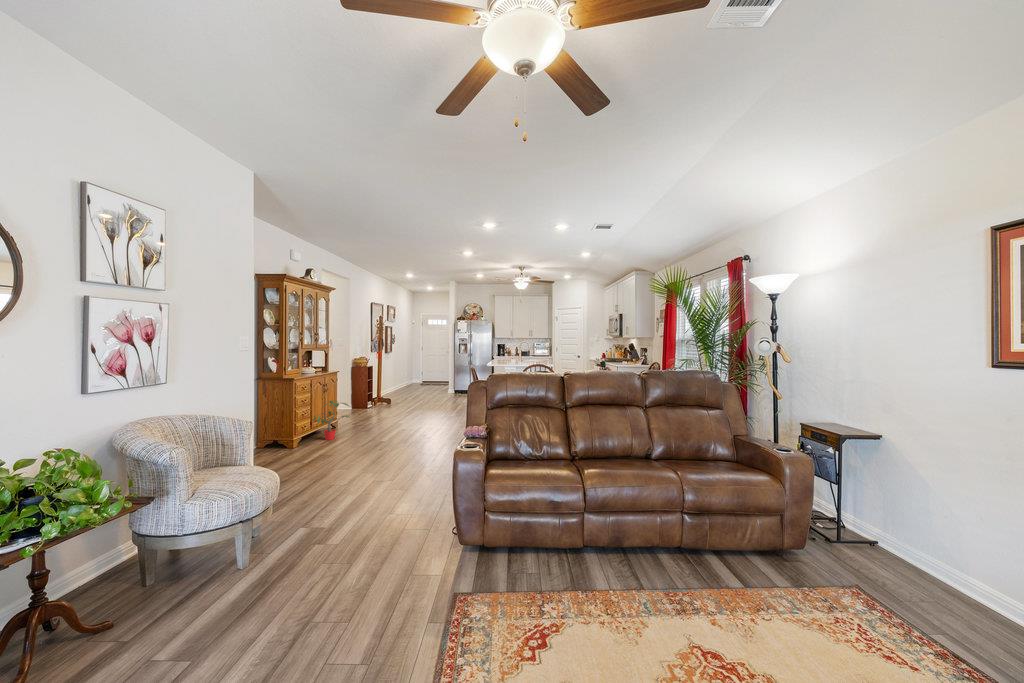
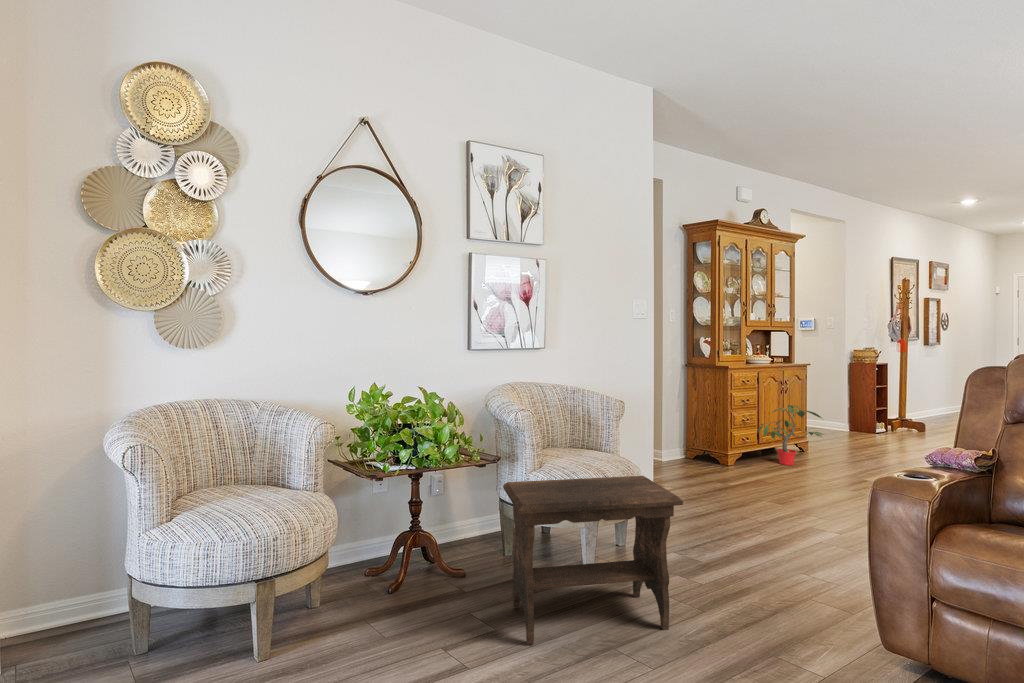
footstool: none [187,473,339,629] -> present [503,476,683,645]

